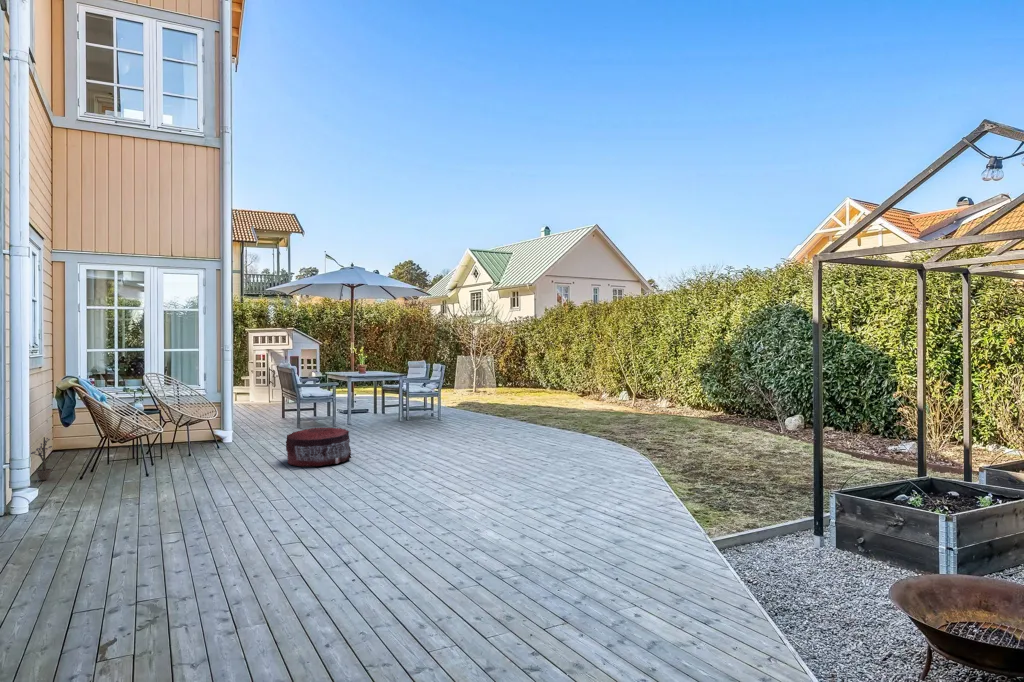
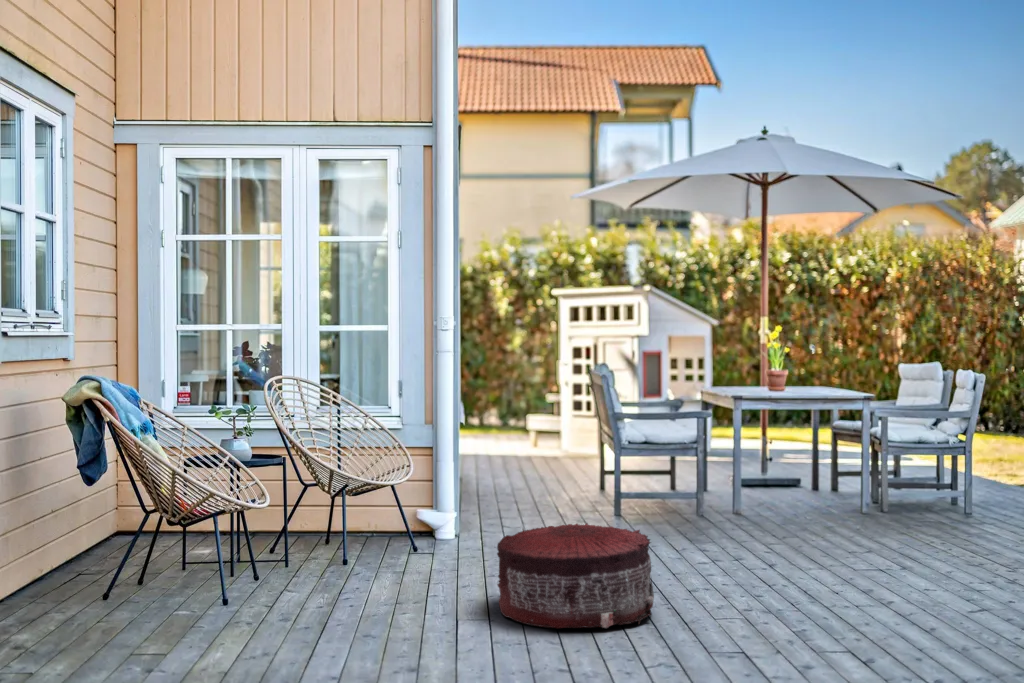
decorative plant: present [31,437,52,482] -> none [44,496,87,586]

